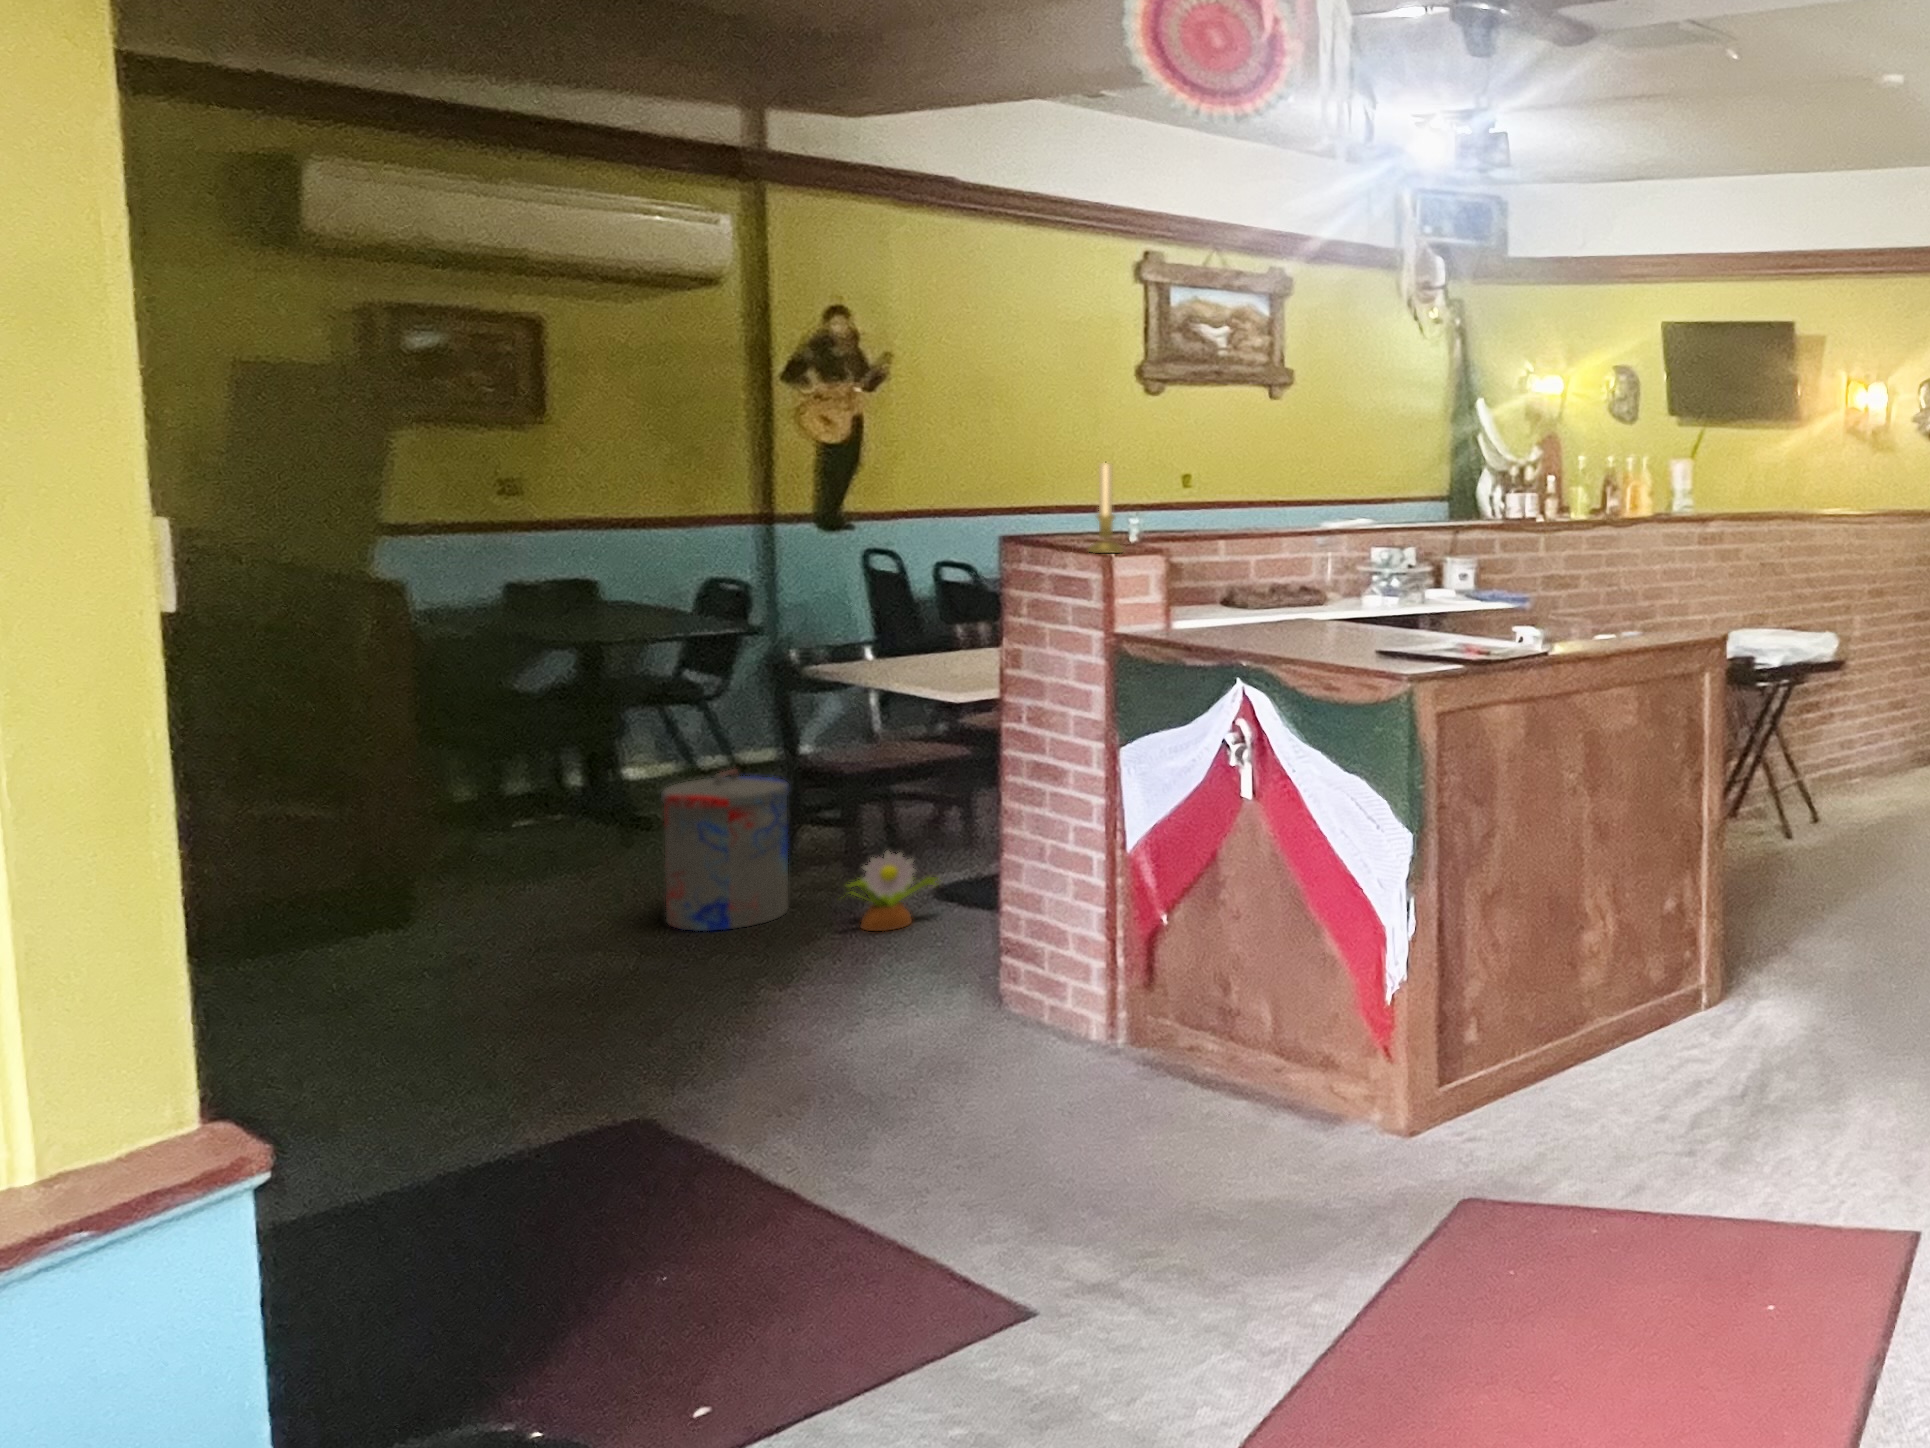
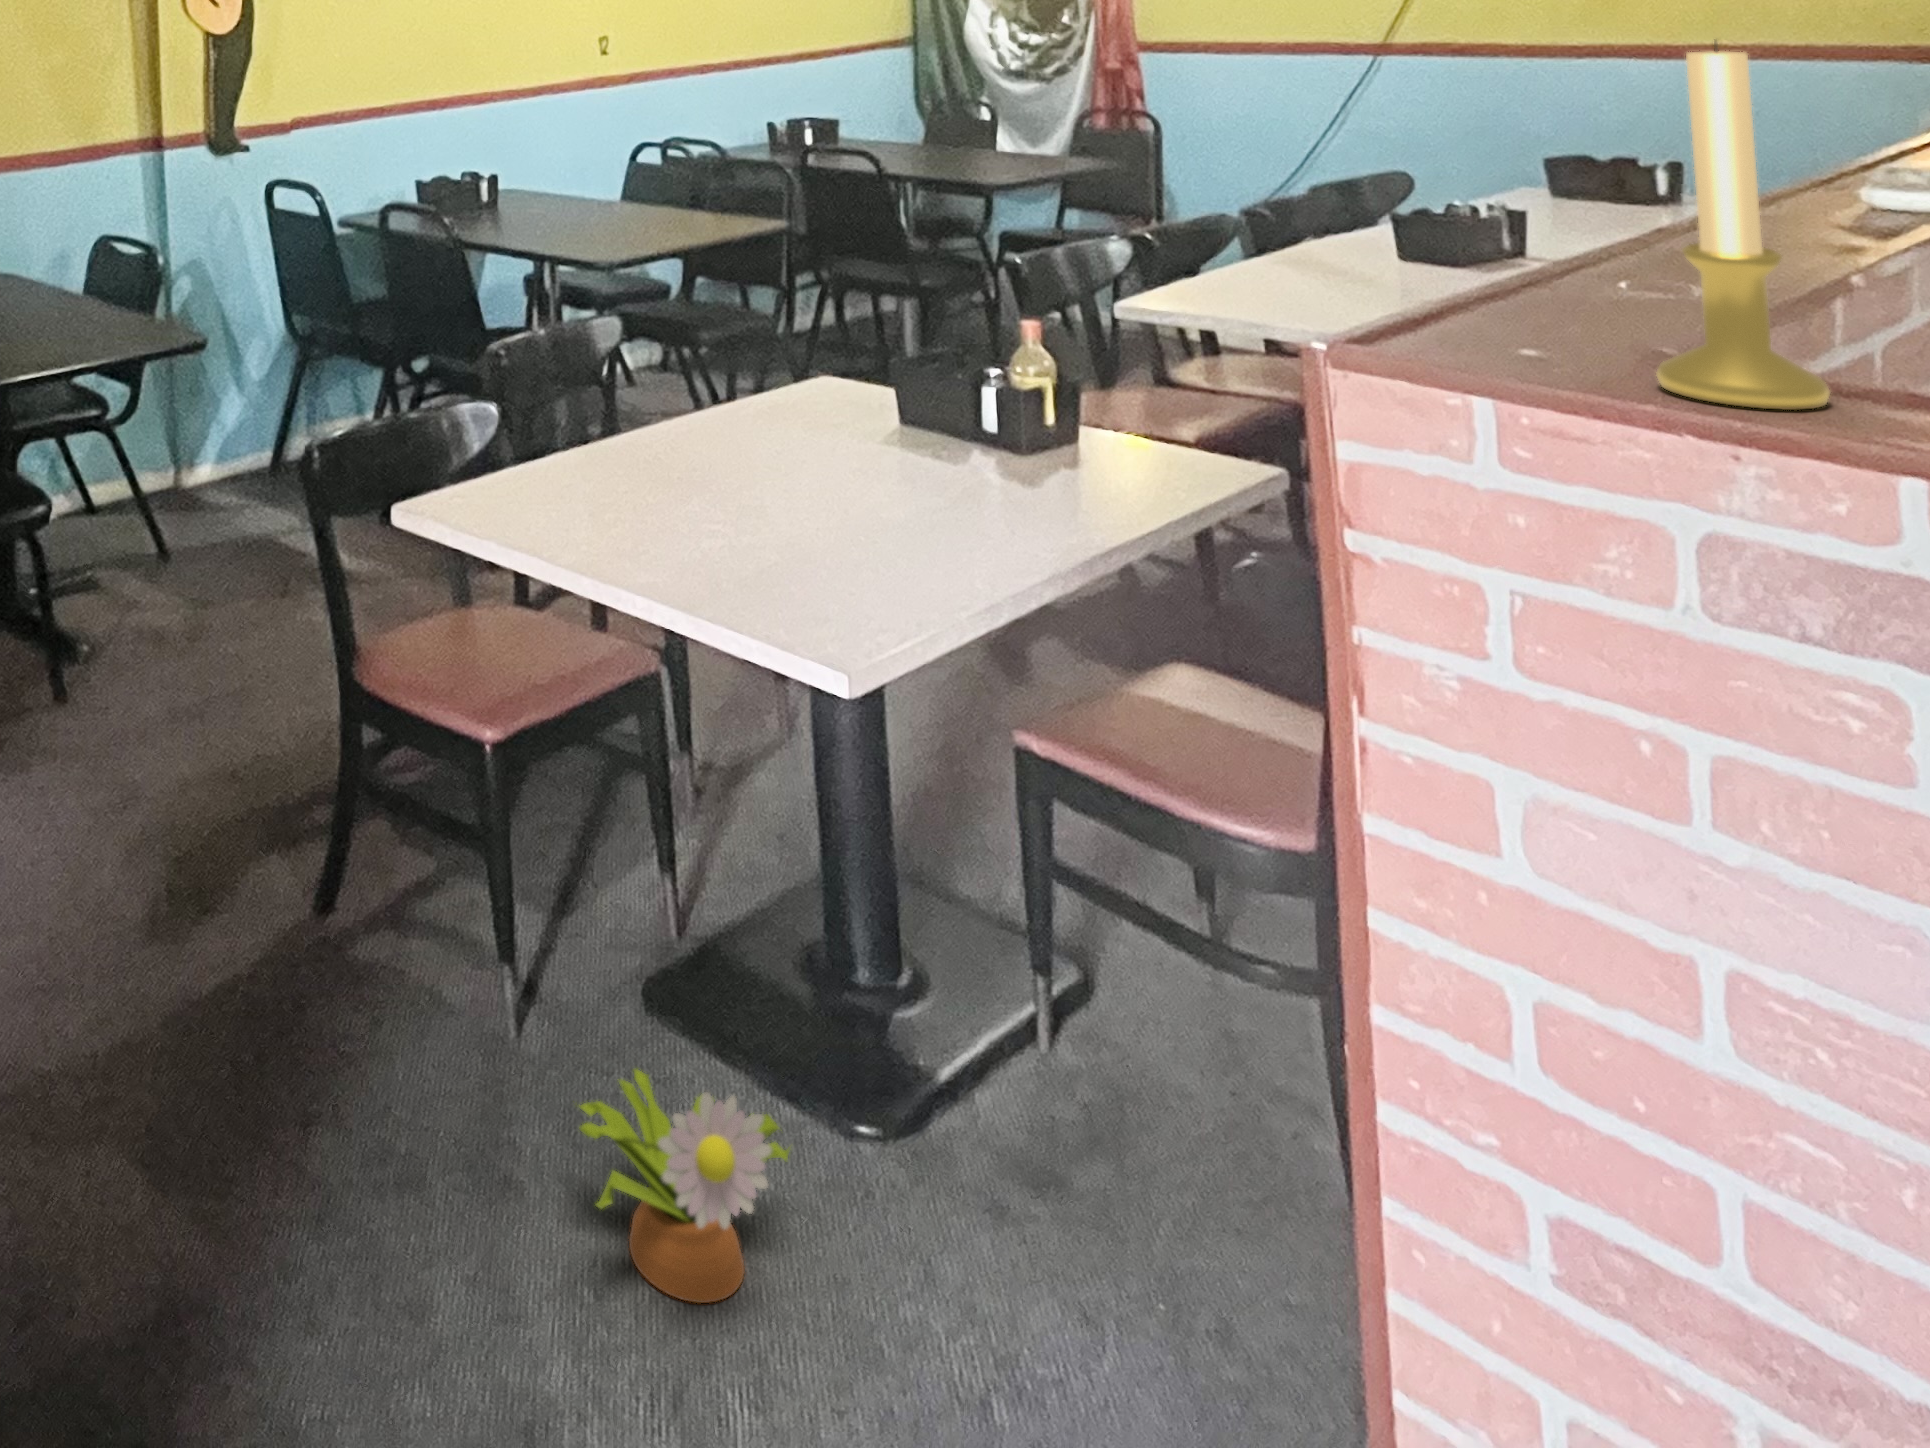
trash can: present [661,769,789,931] -> none [198,767,431,1205]

